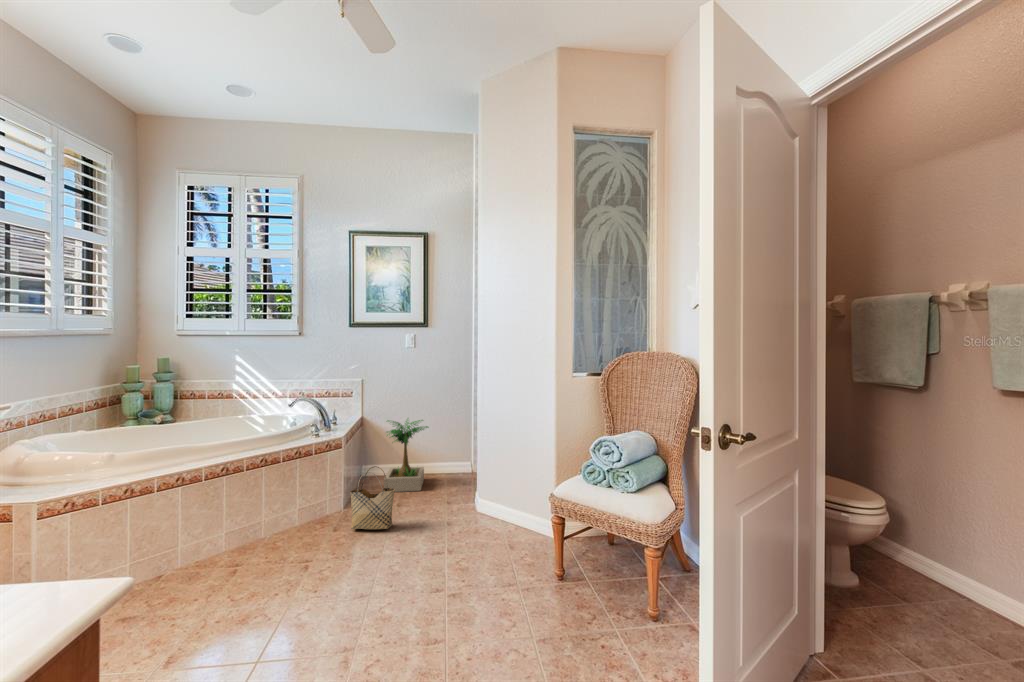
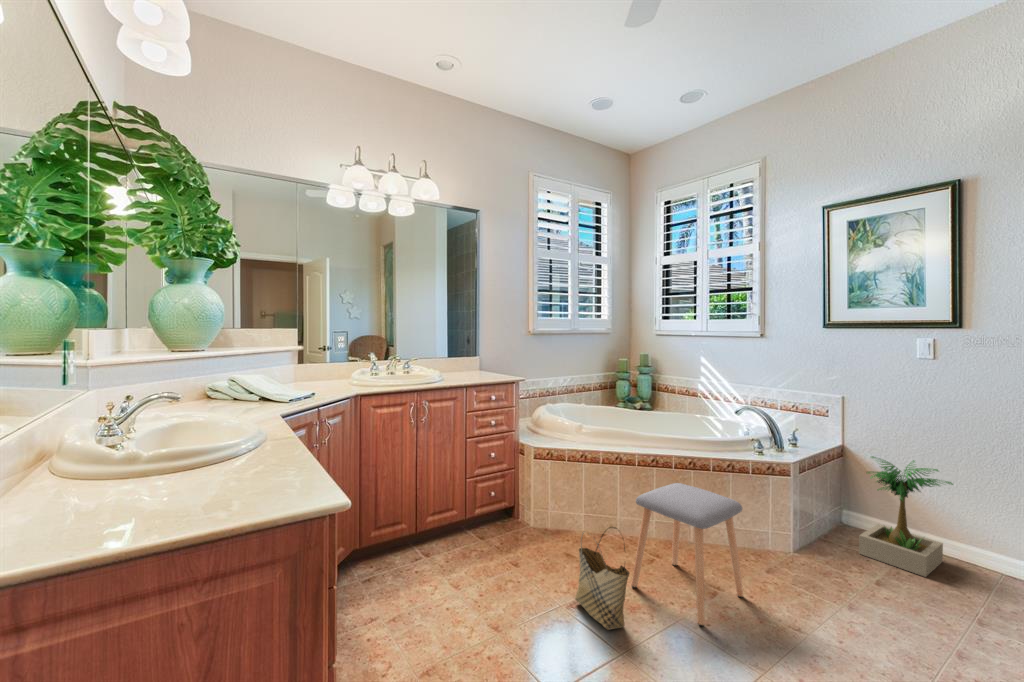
woven basket: present [350,466,395,529] -> present [575,527,629,630]
stool: none [228,477,329,600] -> present [632,483,743,626]

